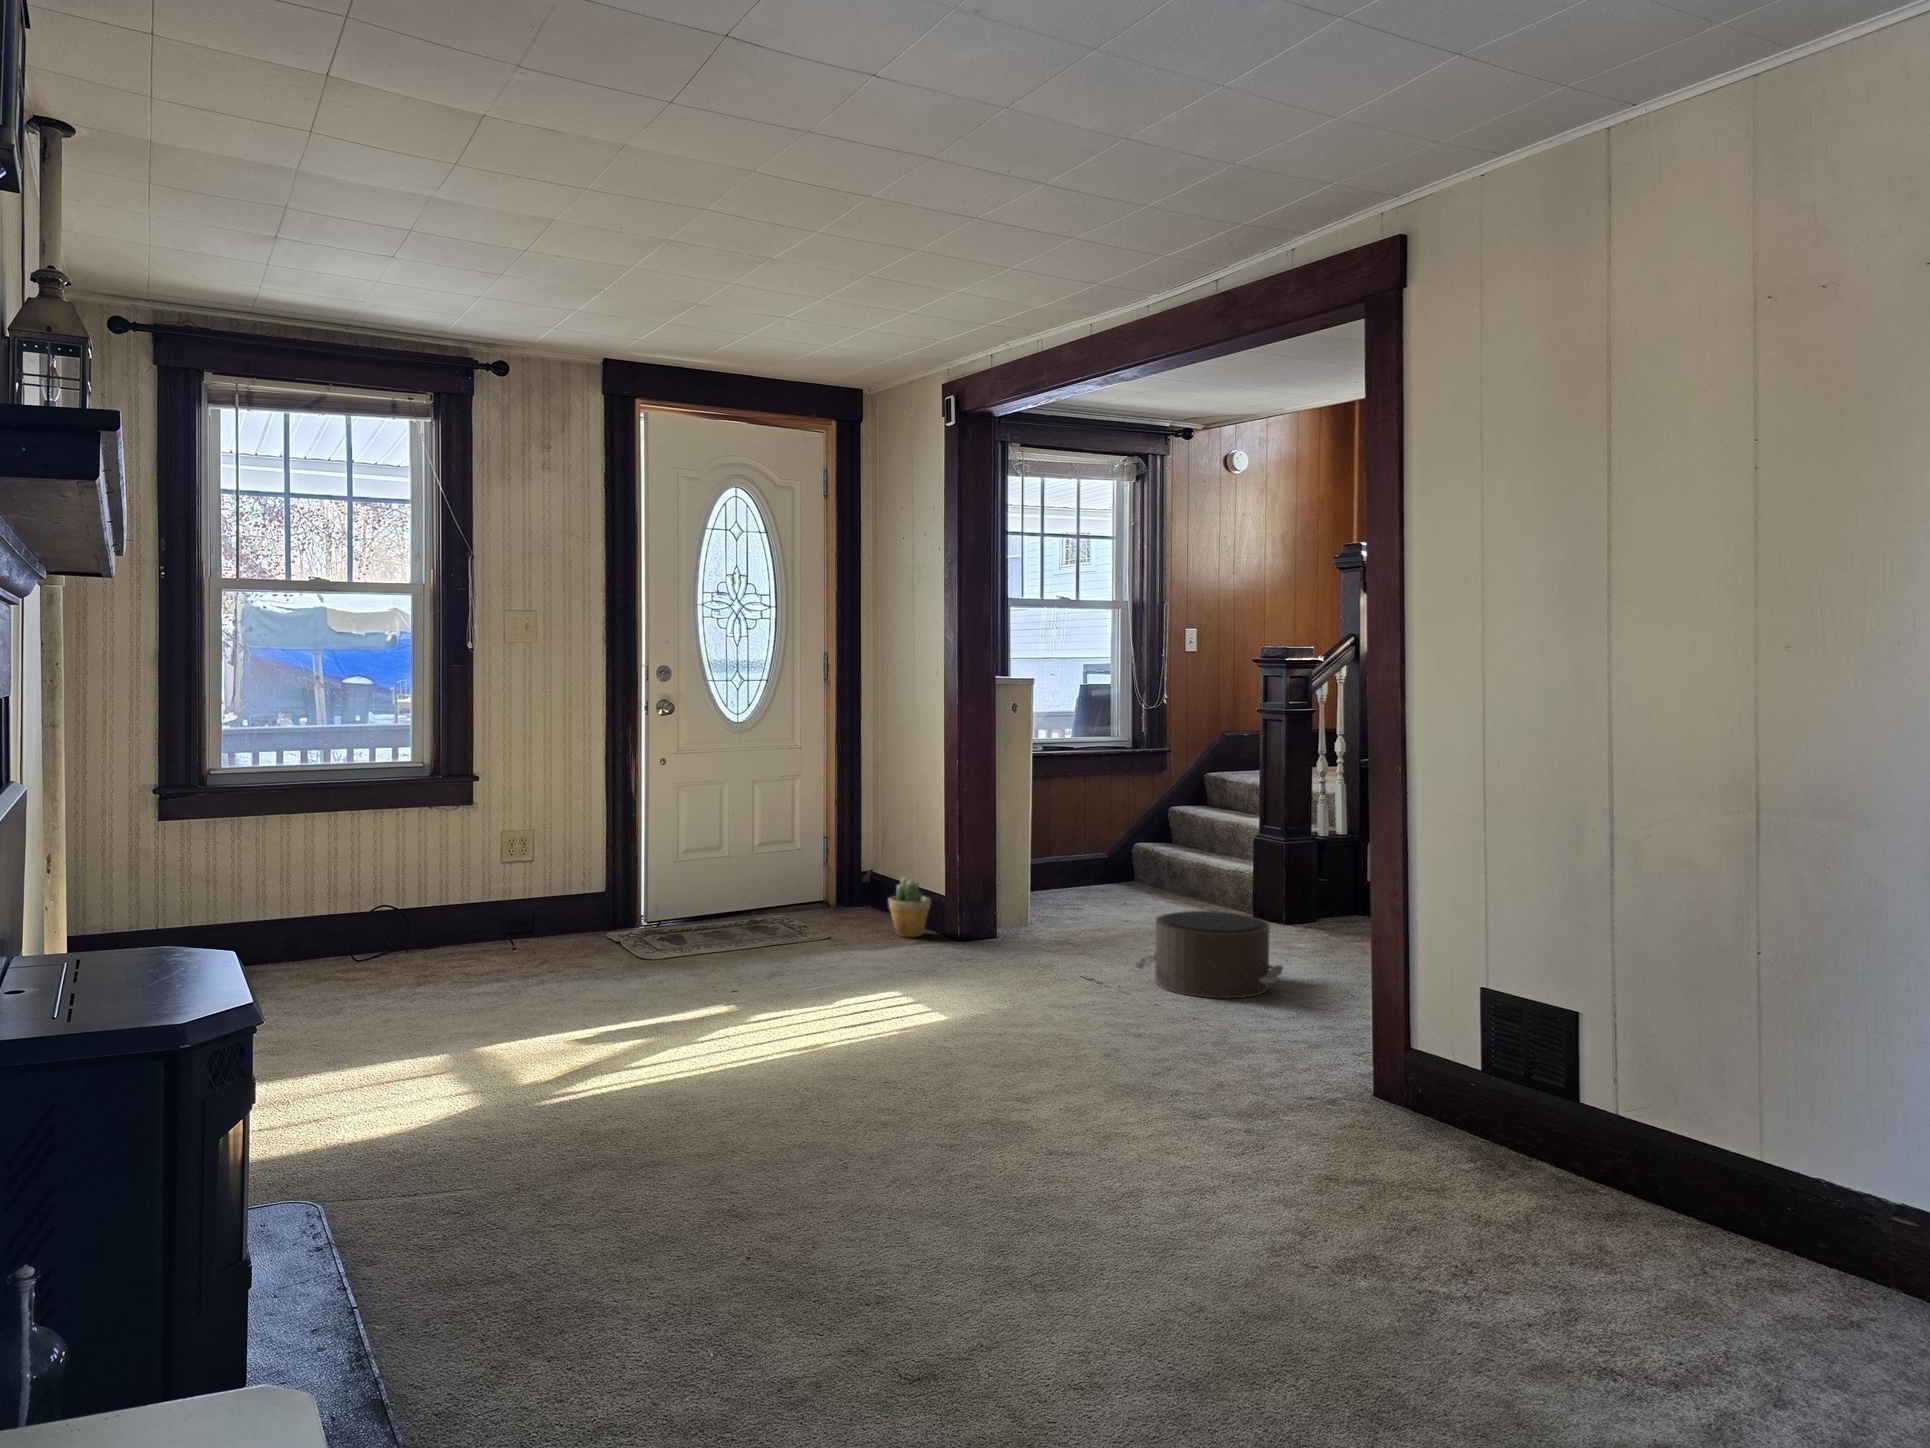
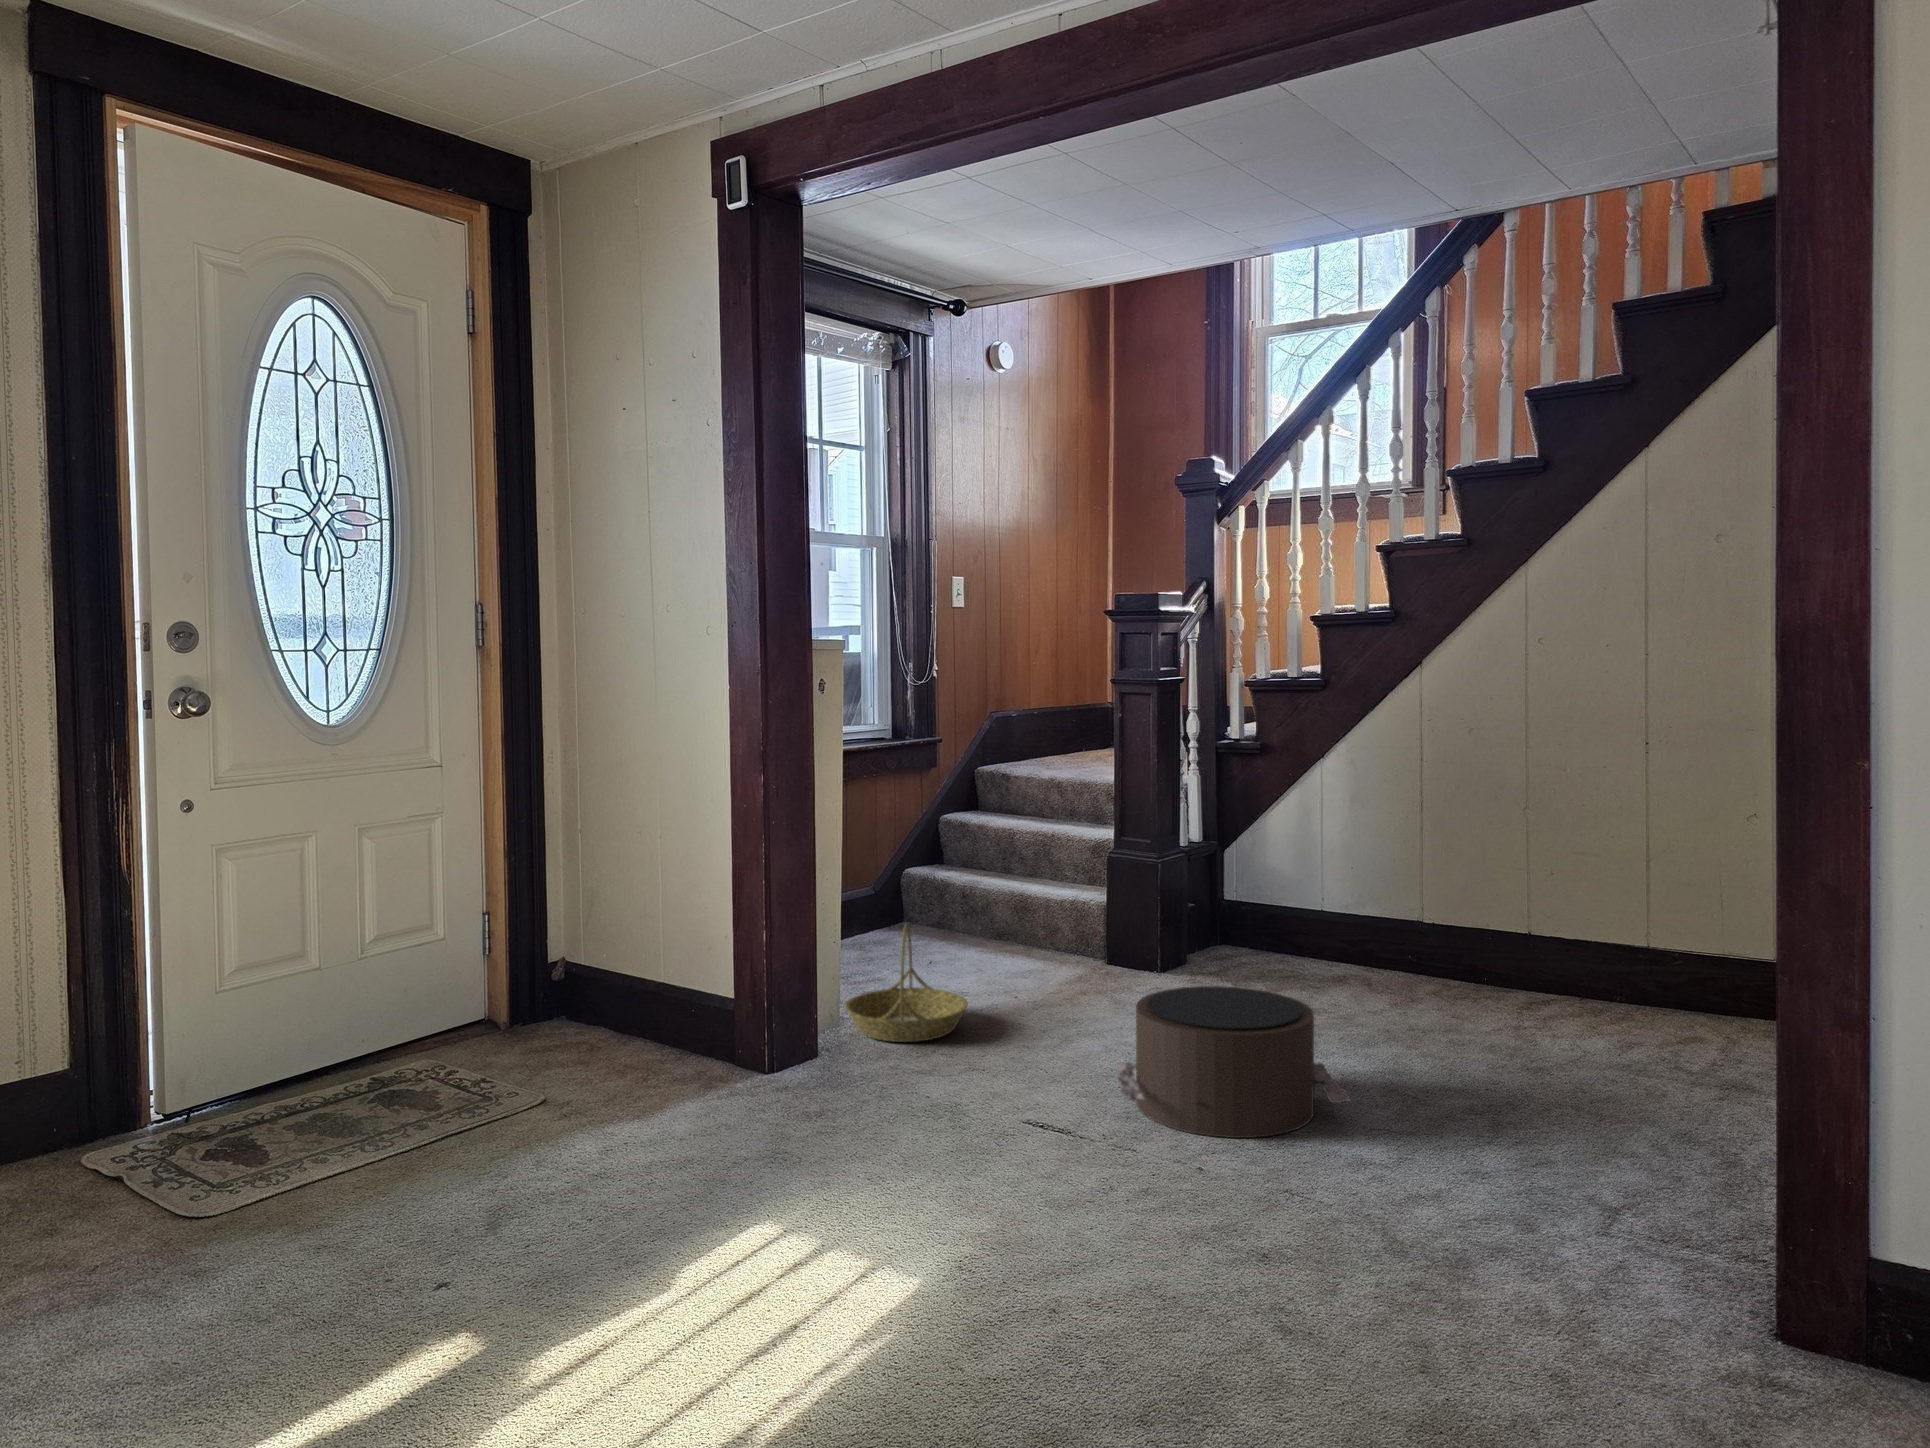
basket: none [1024,864,1103,938] -> present [845,923,968,1042]
potted plant: present [889,878,931,937] -> none [637,974,710,1077]

